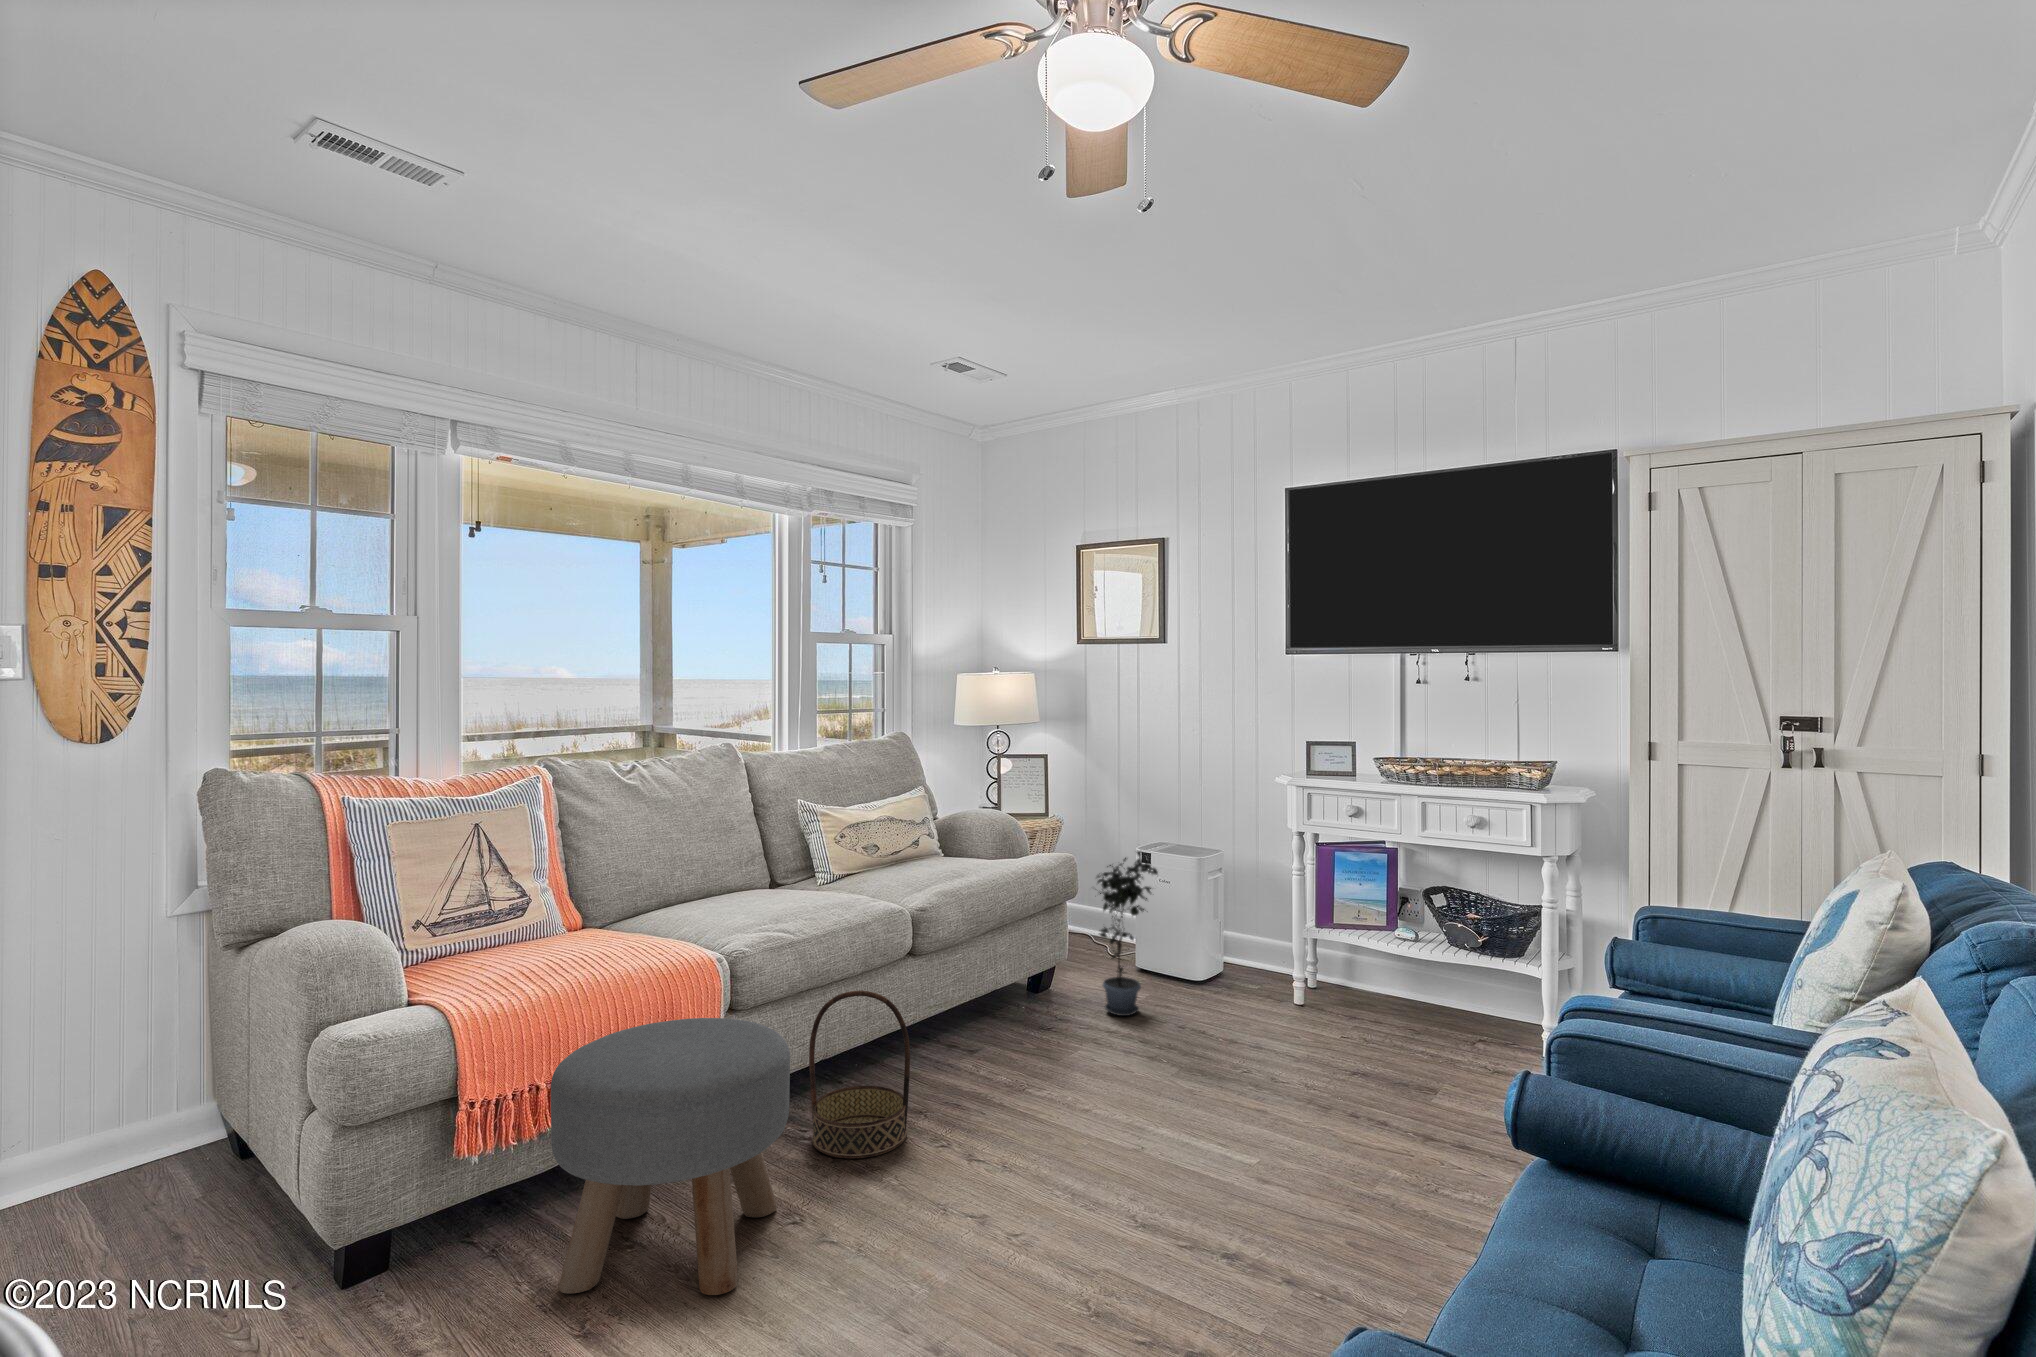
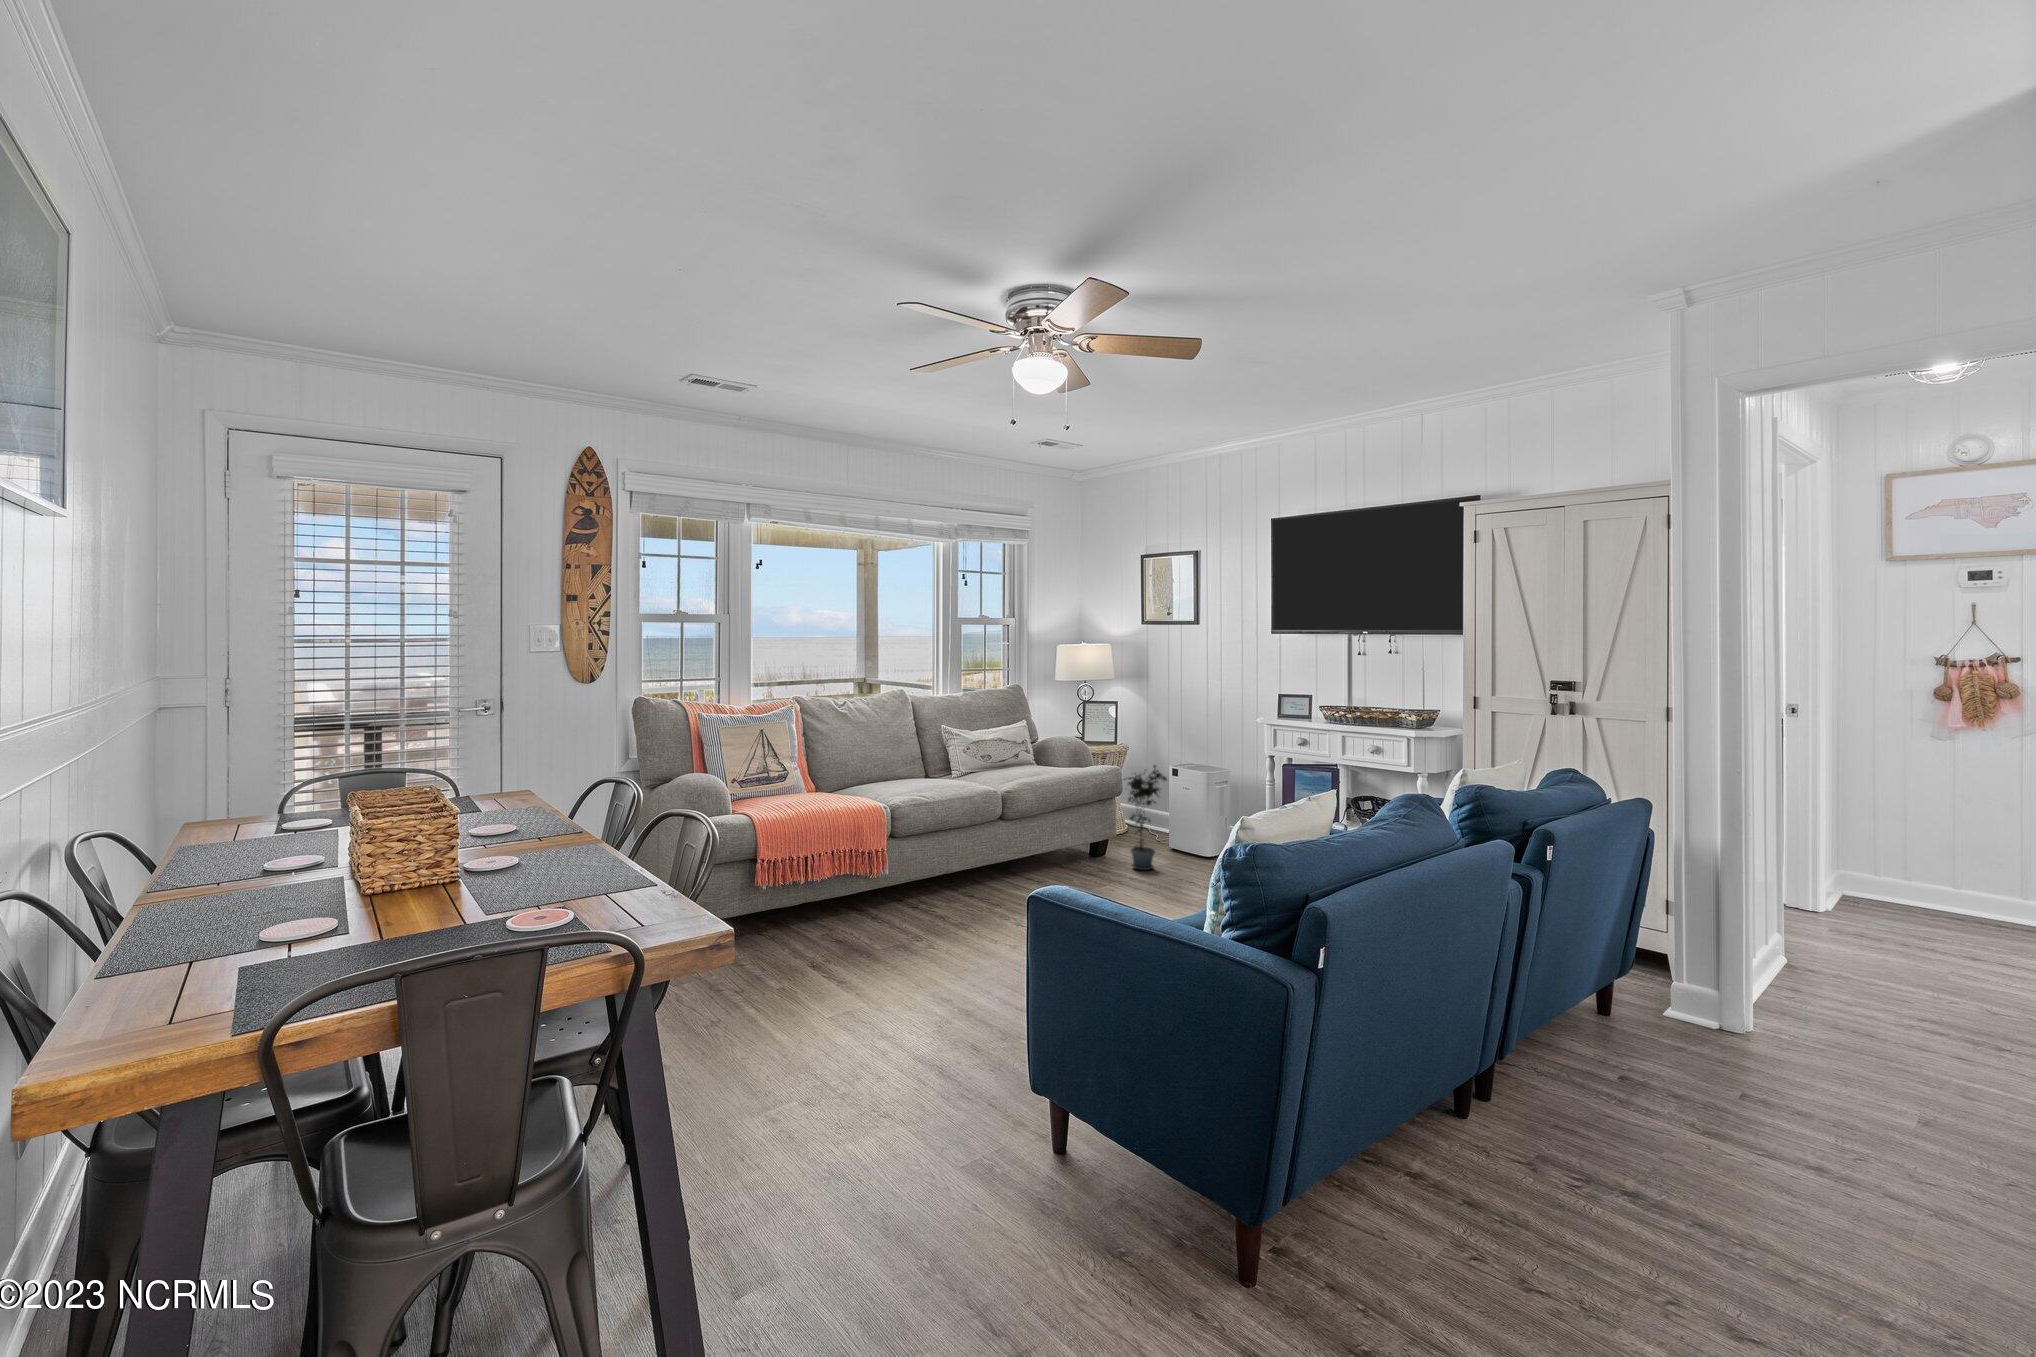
basket: present [809,991,910,1159] -> none [932,827,986,915]
ottoman: present [551,1018,790,1295] -> none [800,830,913,950]

